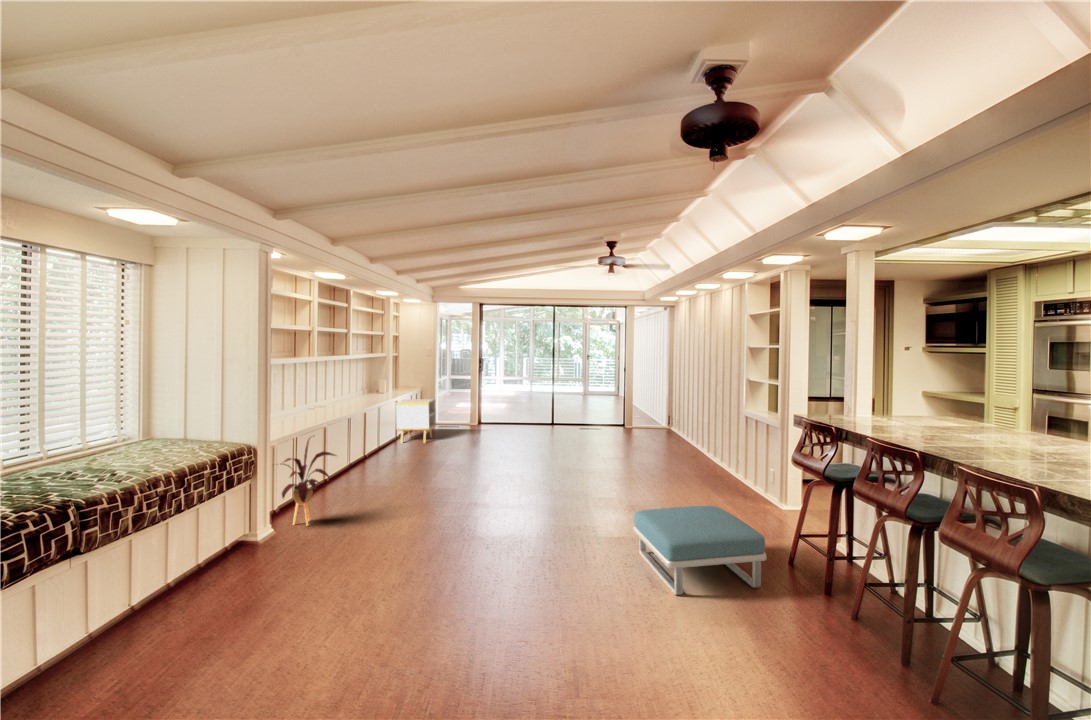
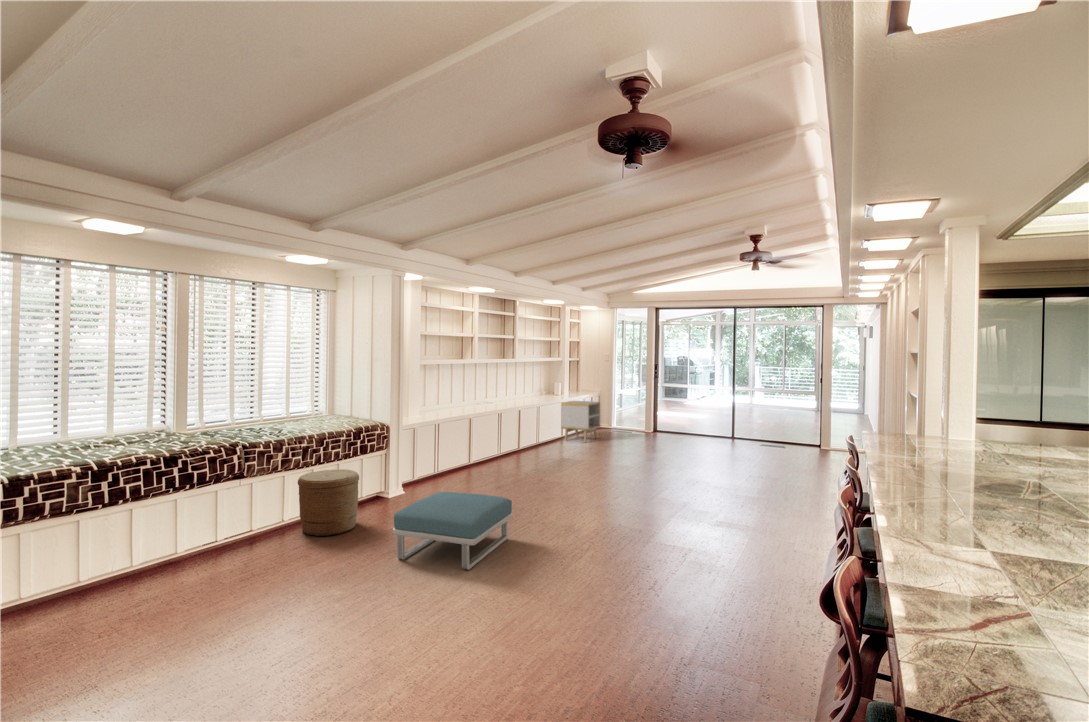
house plant: present [281,438,336,526] -> none [406,421,455,493]
footstool: present [634,506,766,595] -> present [393,492,512,570]
woven basket: none [162,514,258,617] -> present [298,469,359,536]

